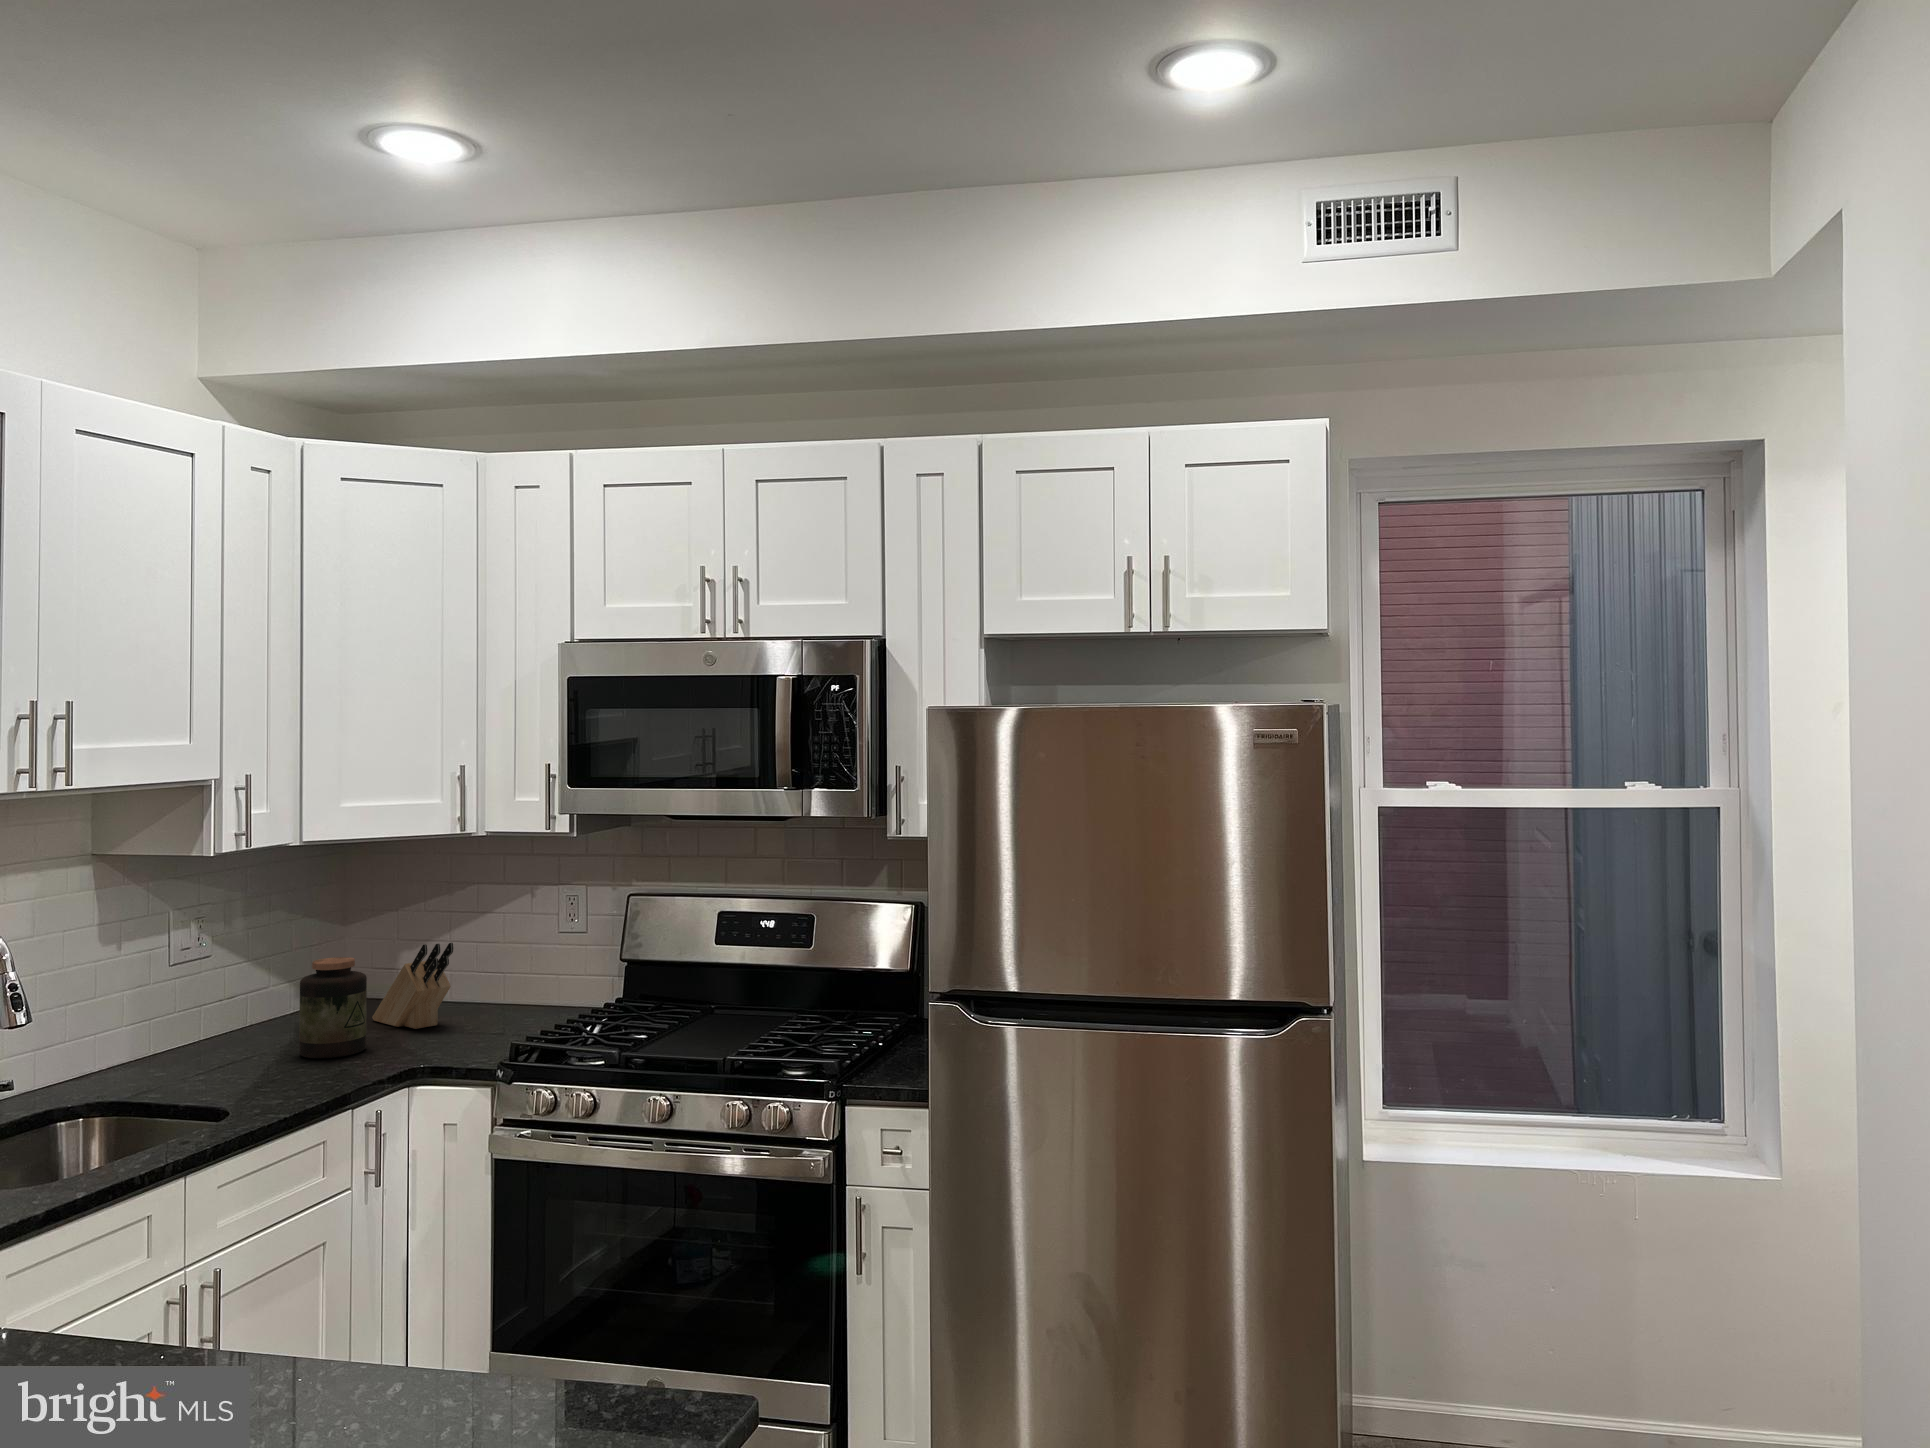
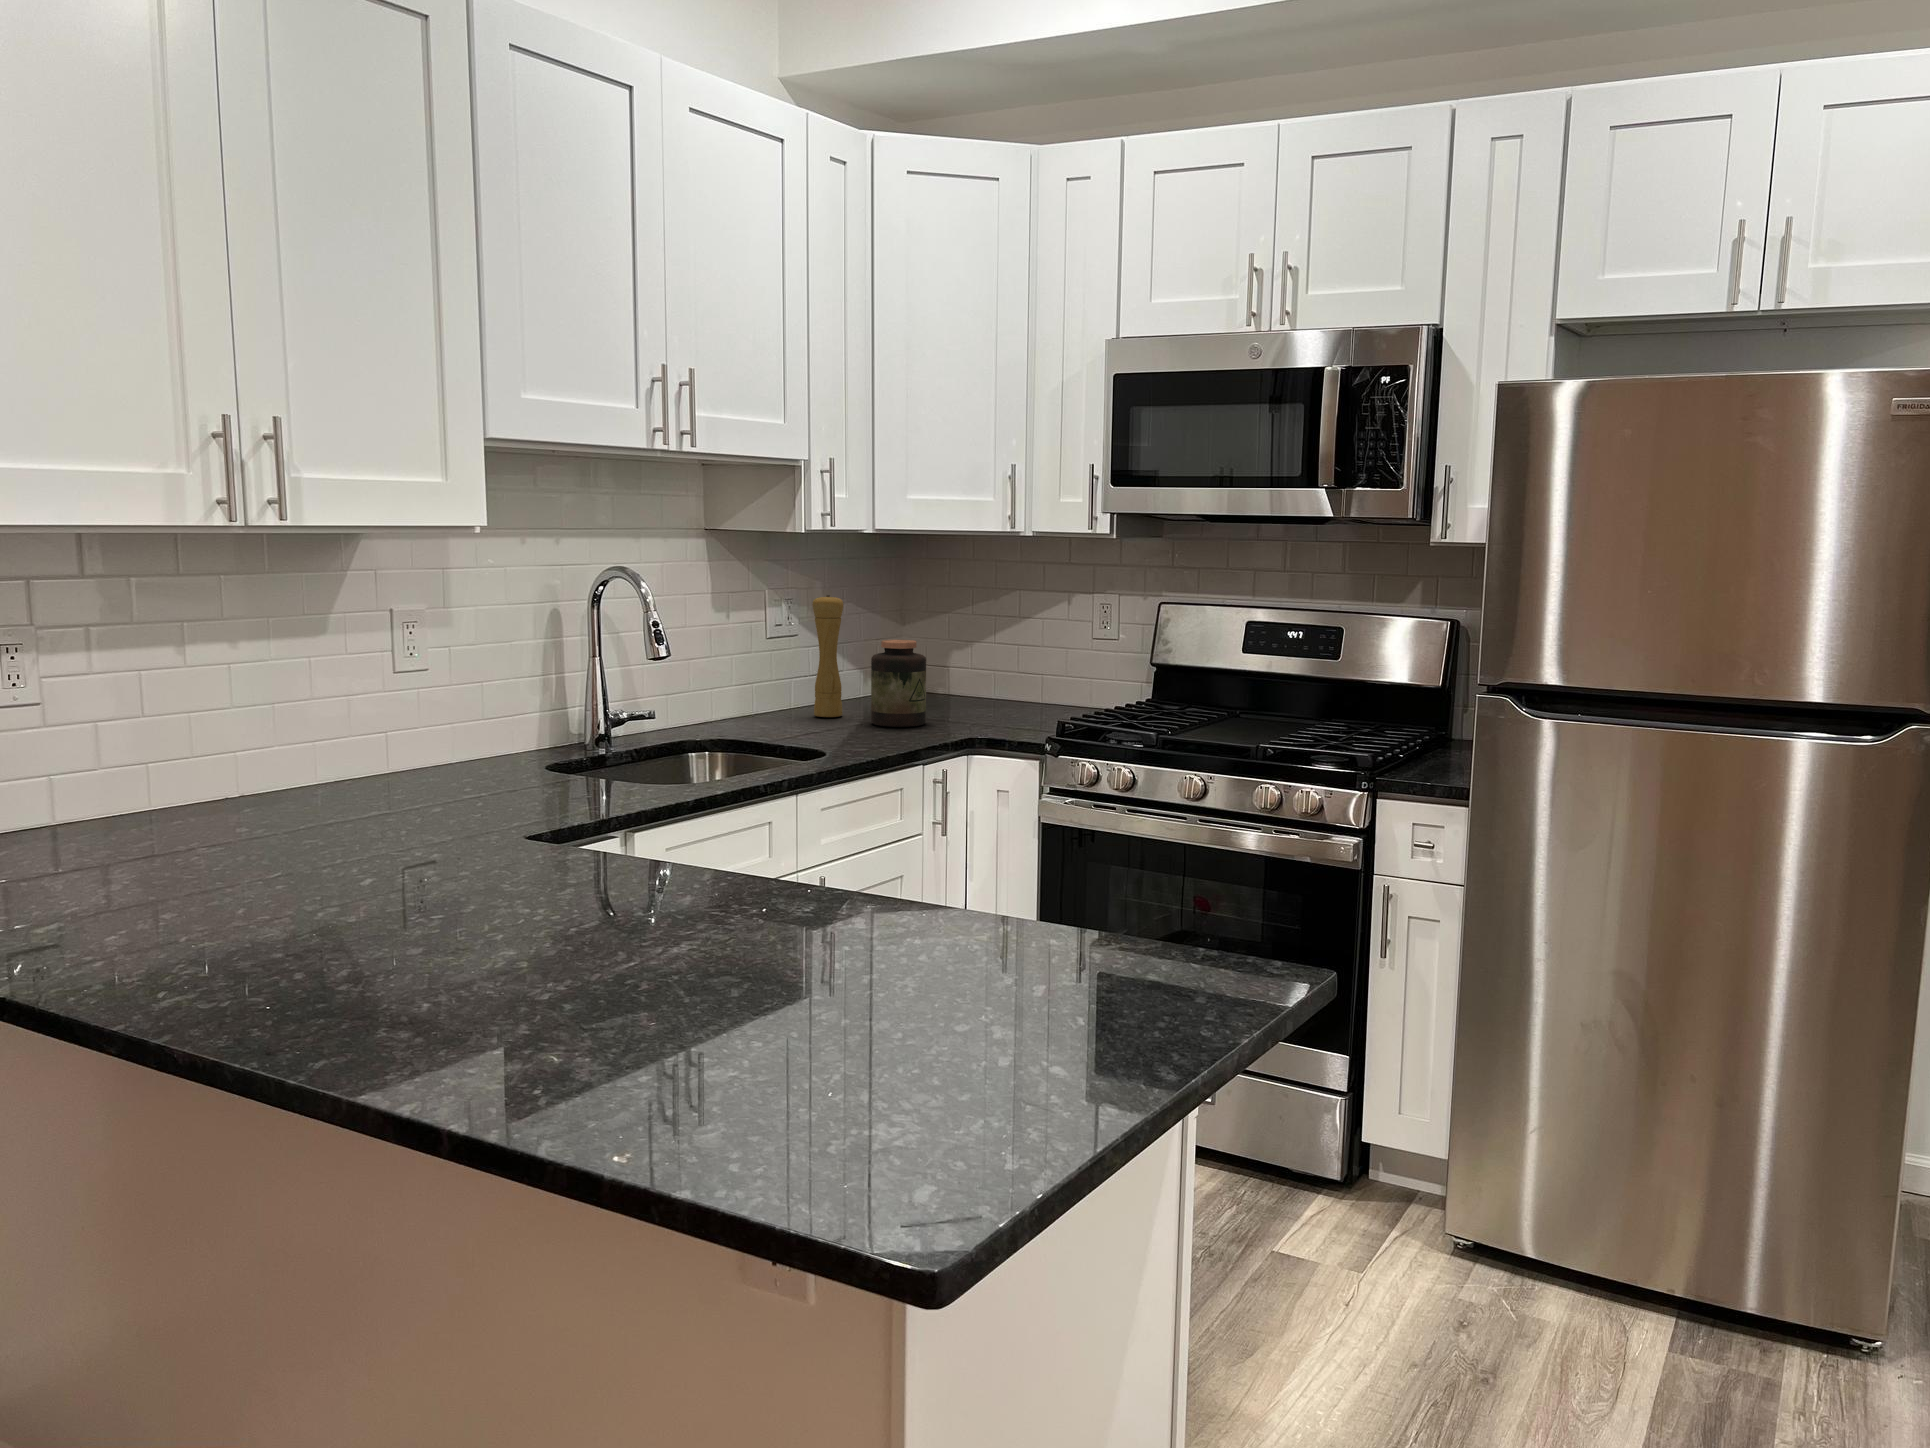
pepper mill: none [231,912,269,1050] -> present [812,595,843,717]
knife block: present [372,943,453,1029] -> none [925,636,997,714]

